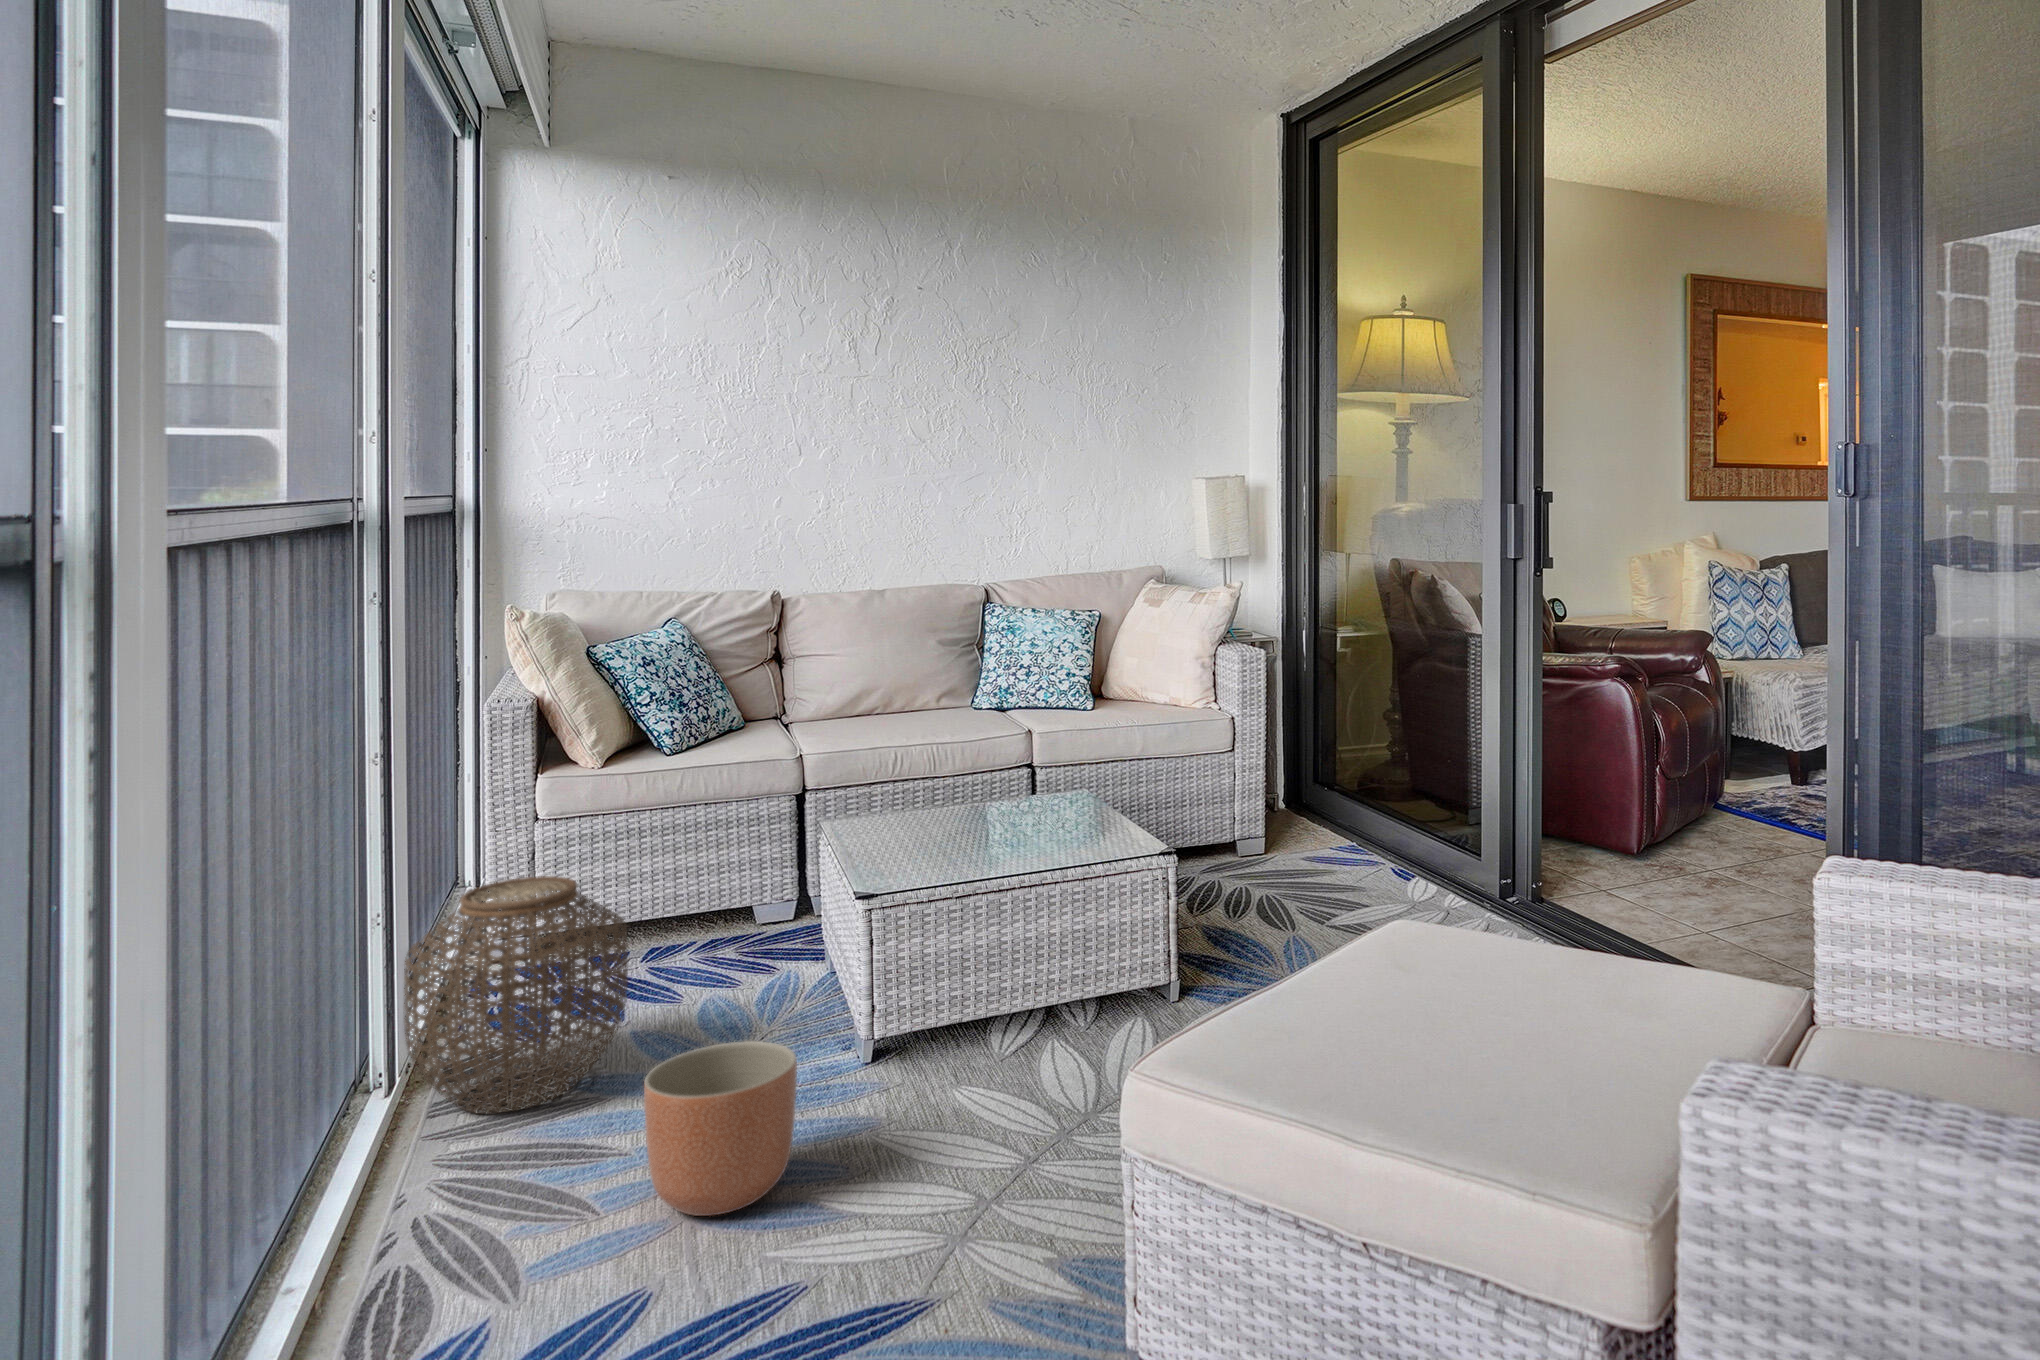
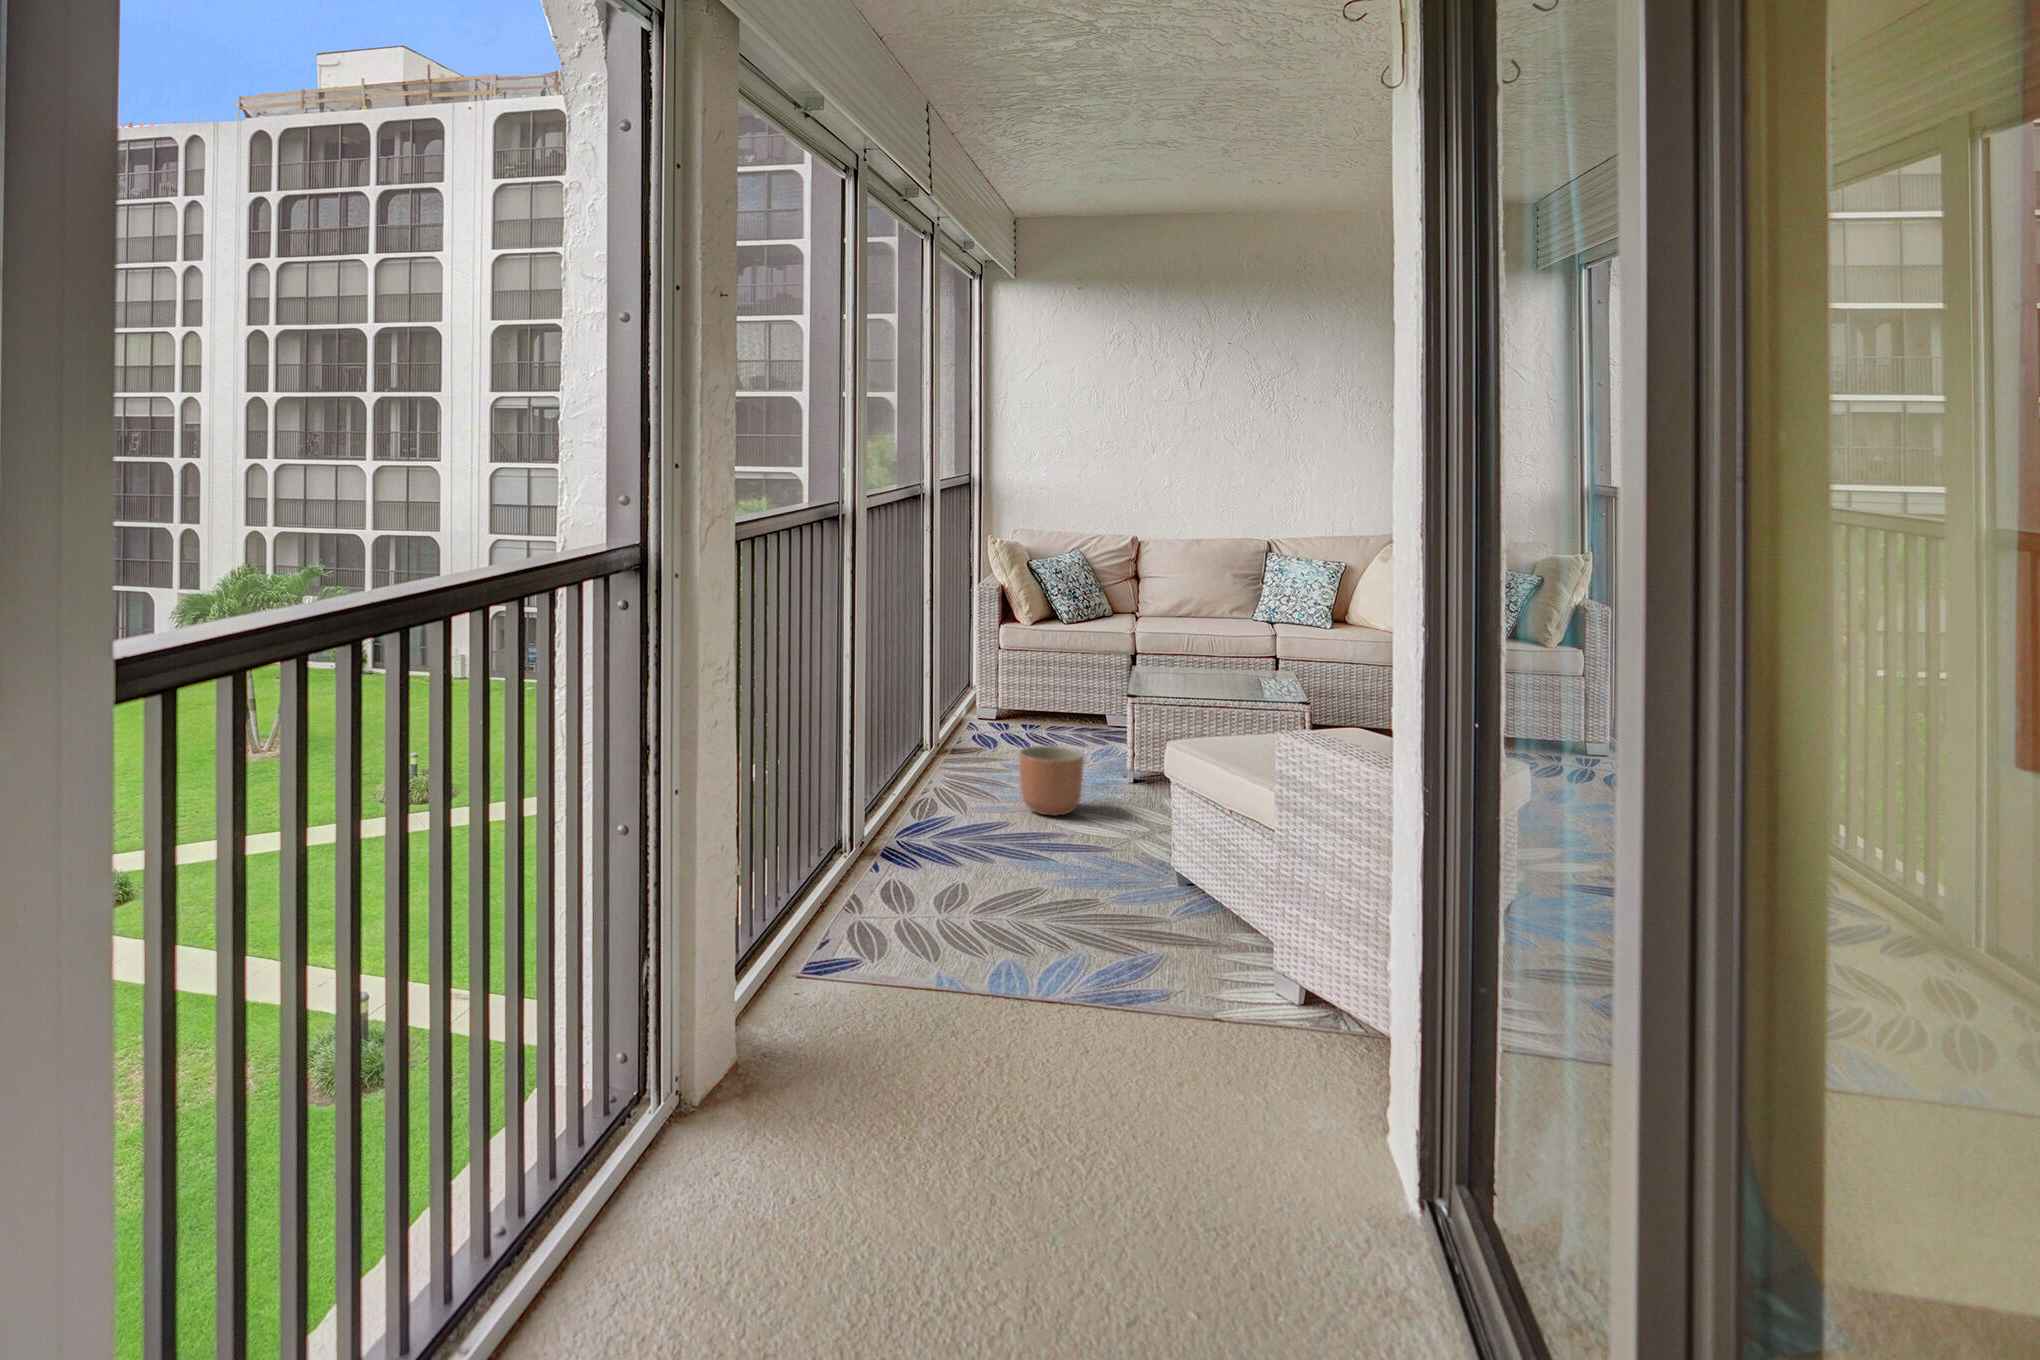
woven basket: present [404,876,628,1114] -> none [936,666,1027,769]

